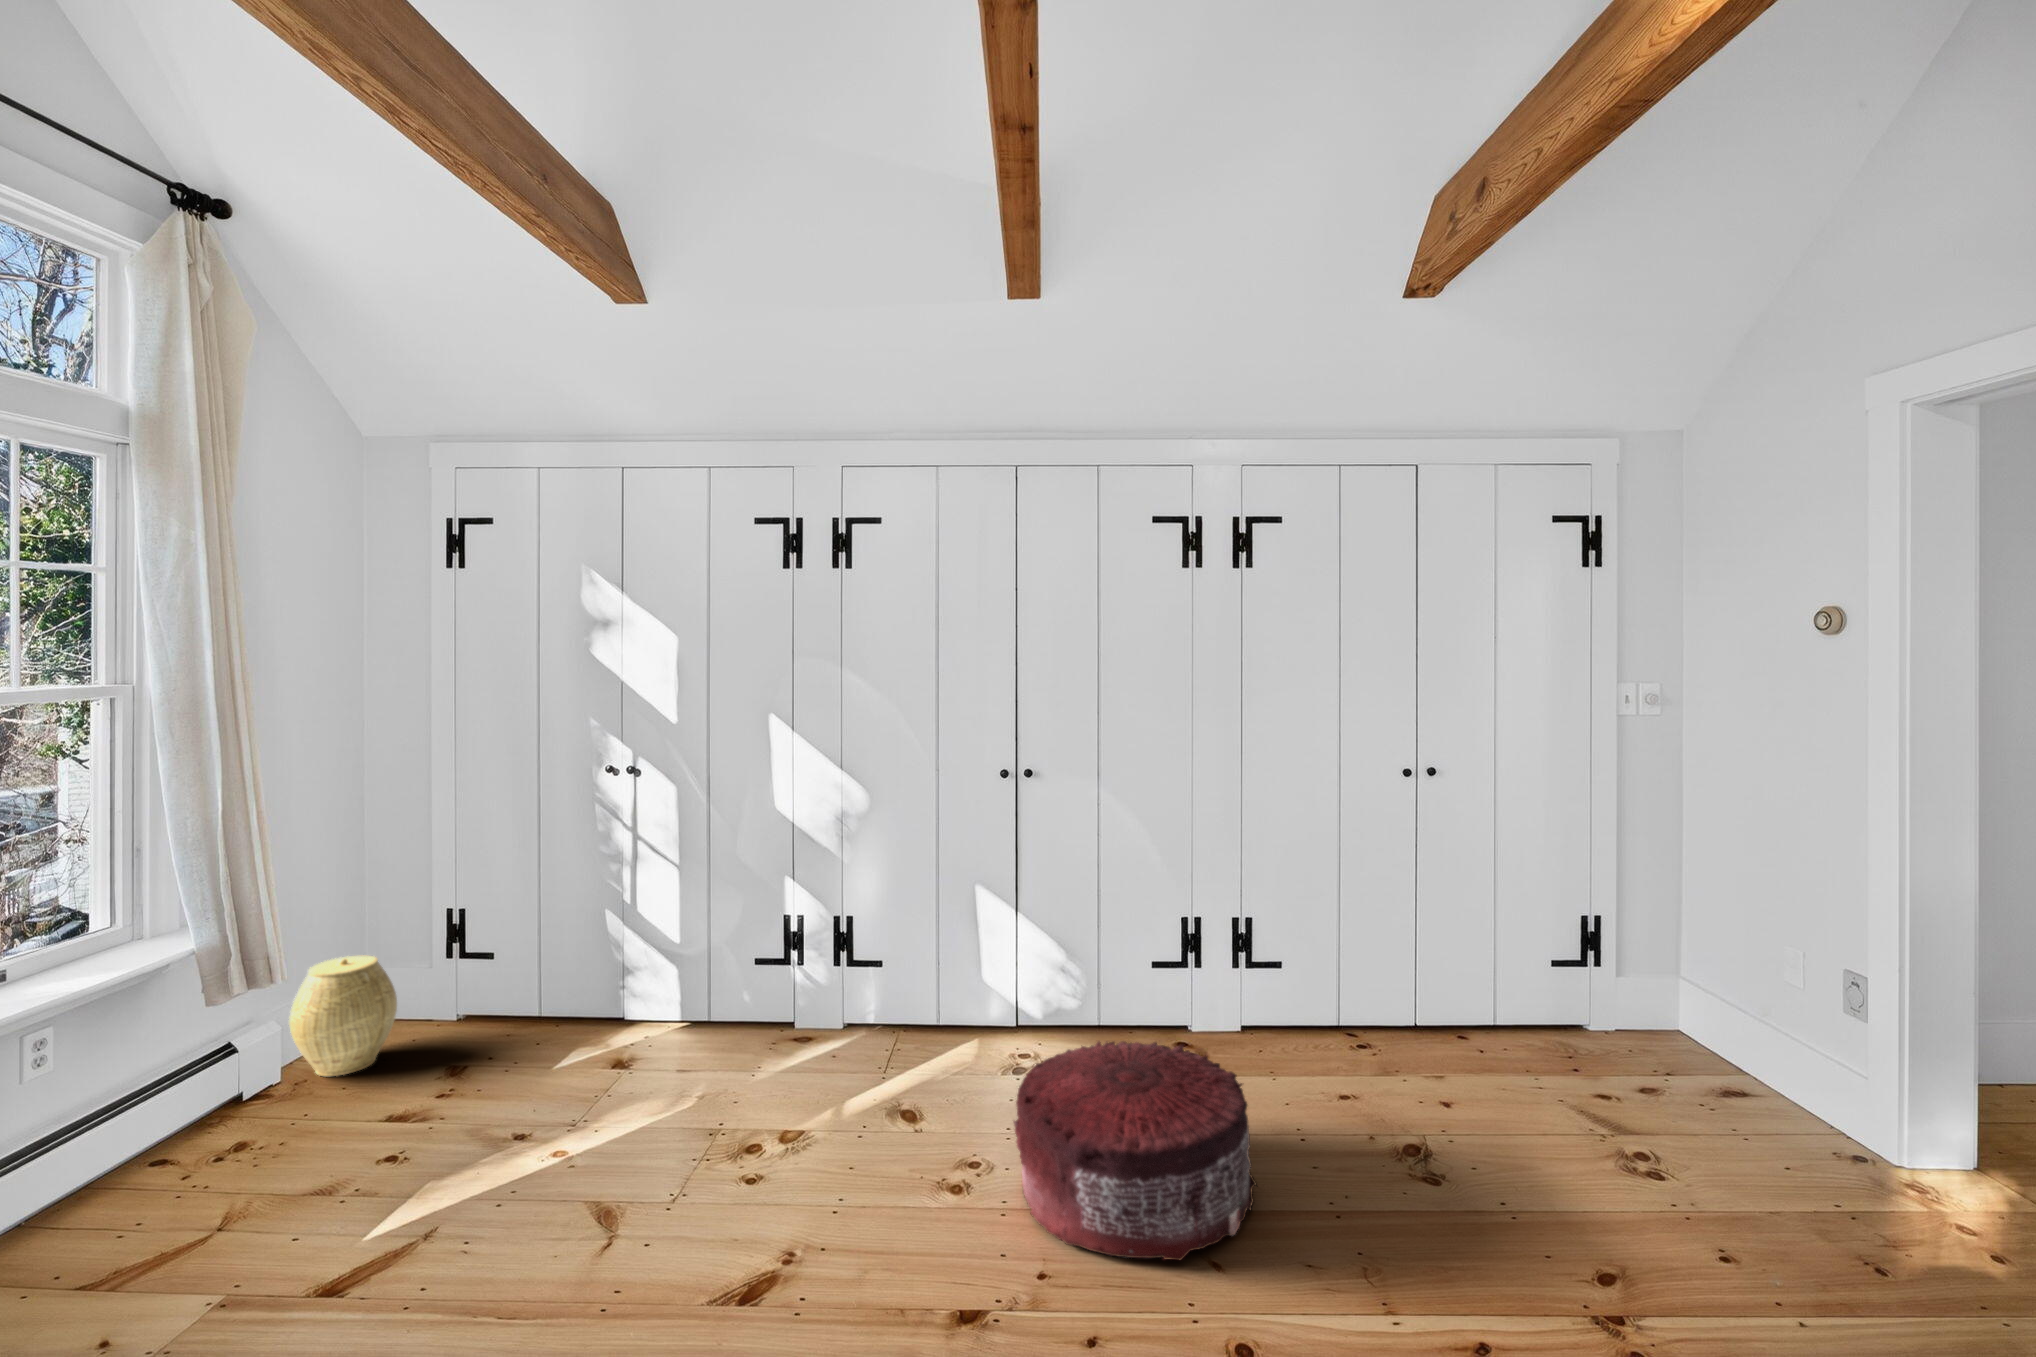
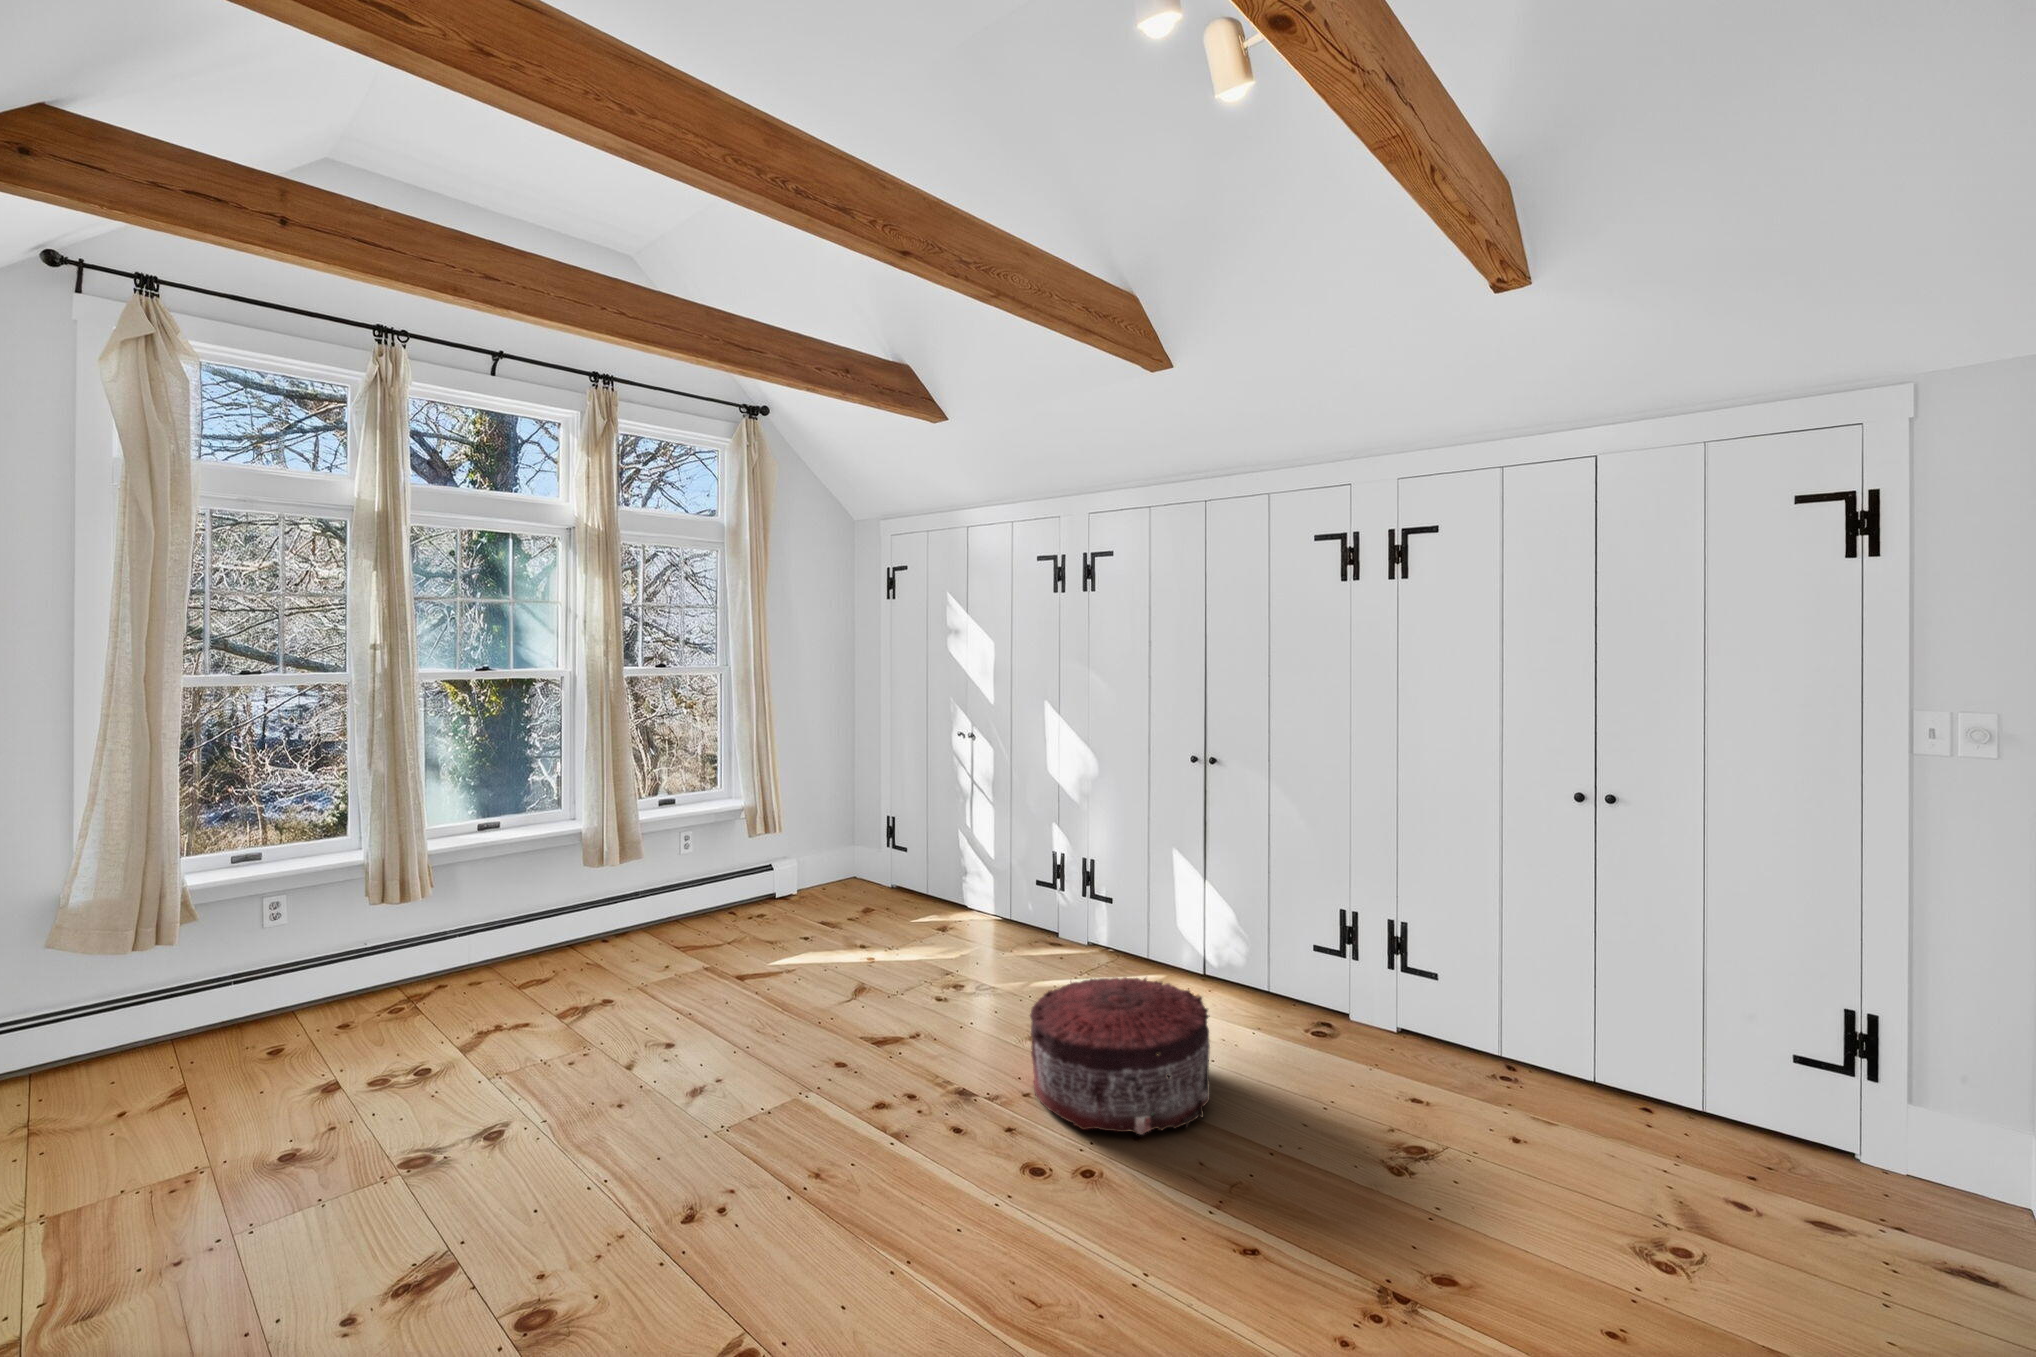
woven basket: present [289,956,397,1076] -> none [803,832,855,898]

